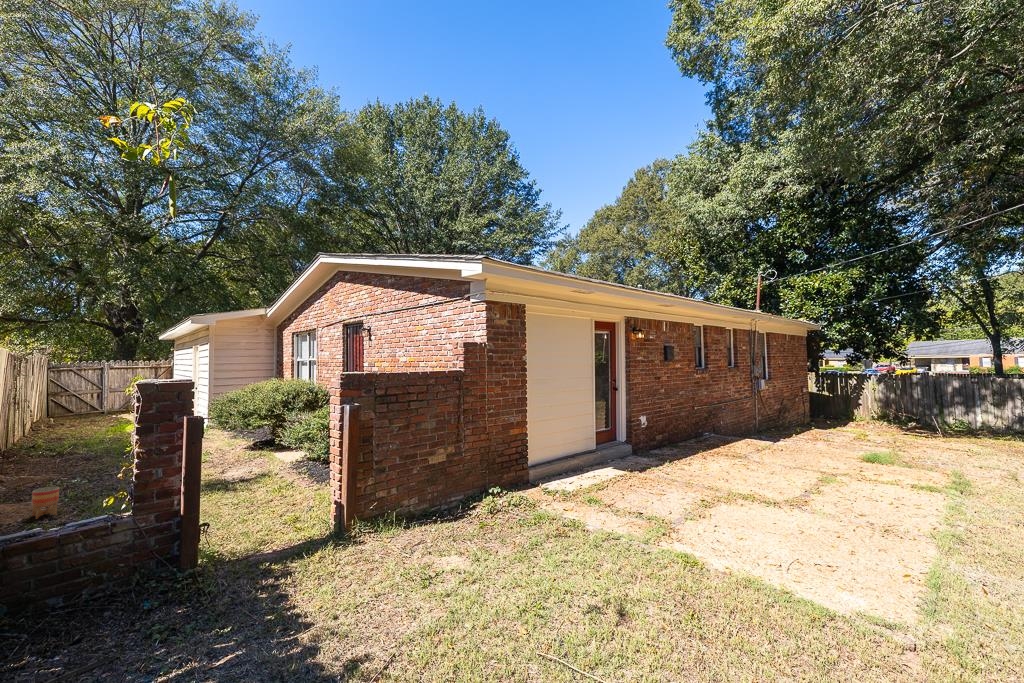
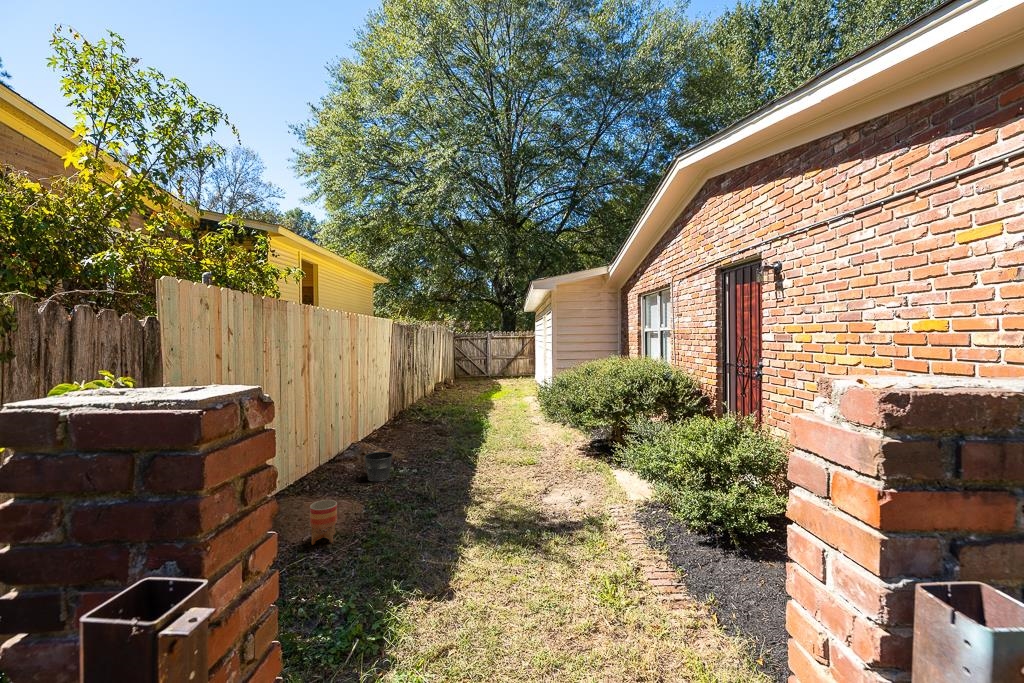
bucket: none [35,464,73,489] -> present [362,452,393,481]

